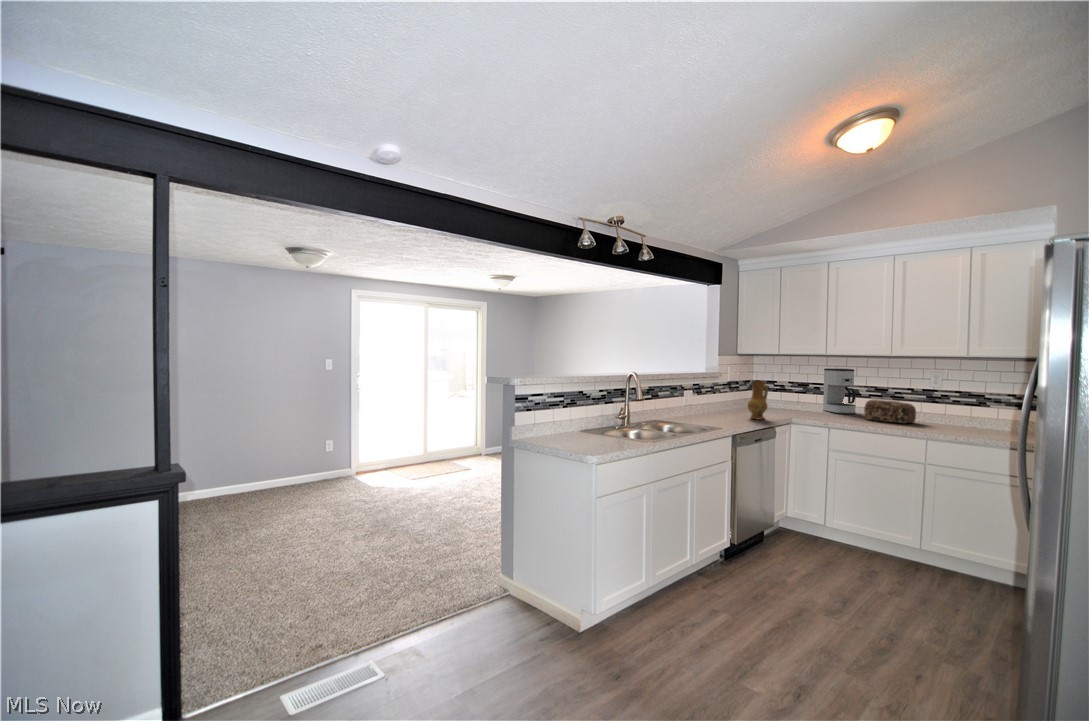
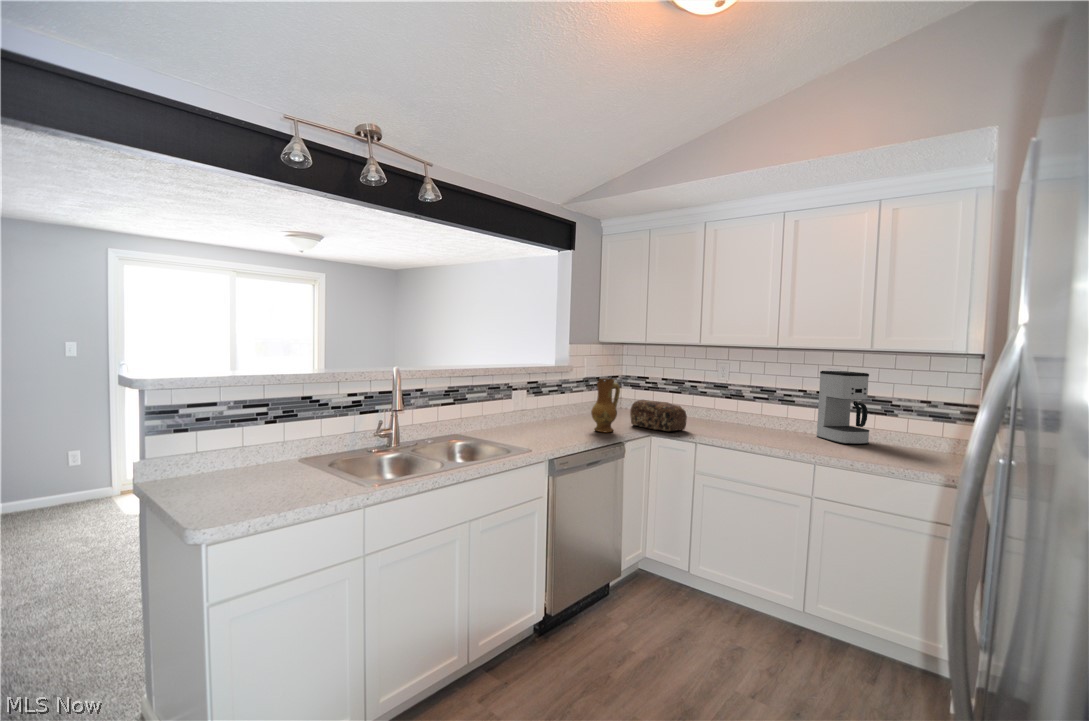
coffee maker: present [823,368,856,414] -> present [817,371,869,444]
bread loaf: present [864,400,916,423] -> present [630,400,687,431]

